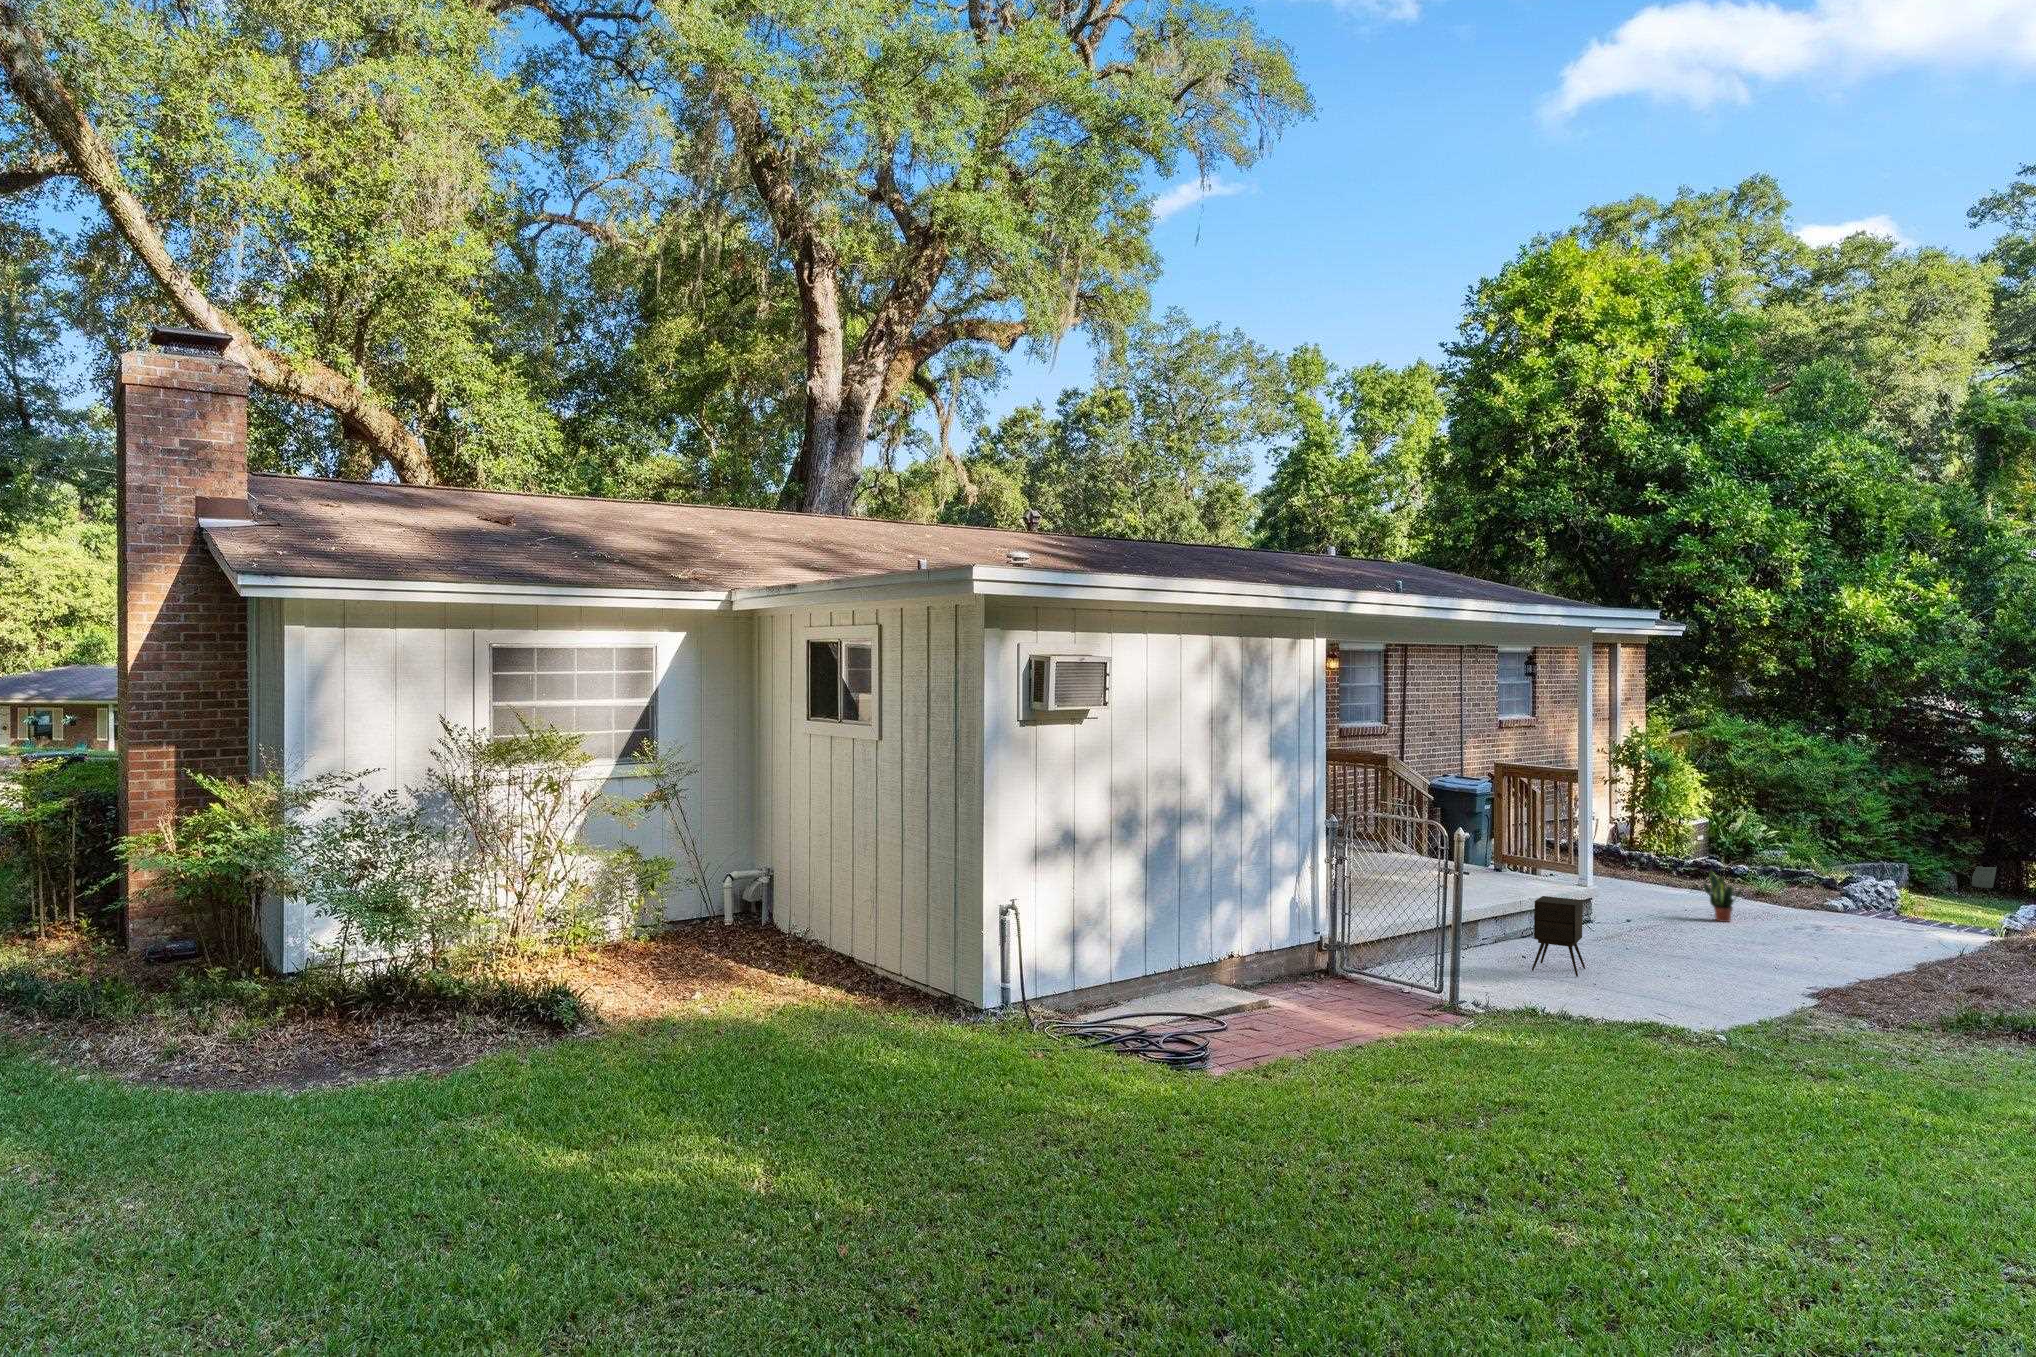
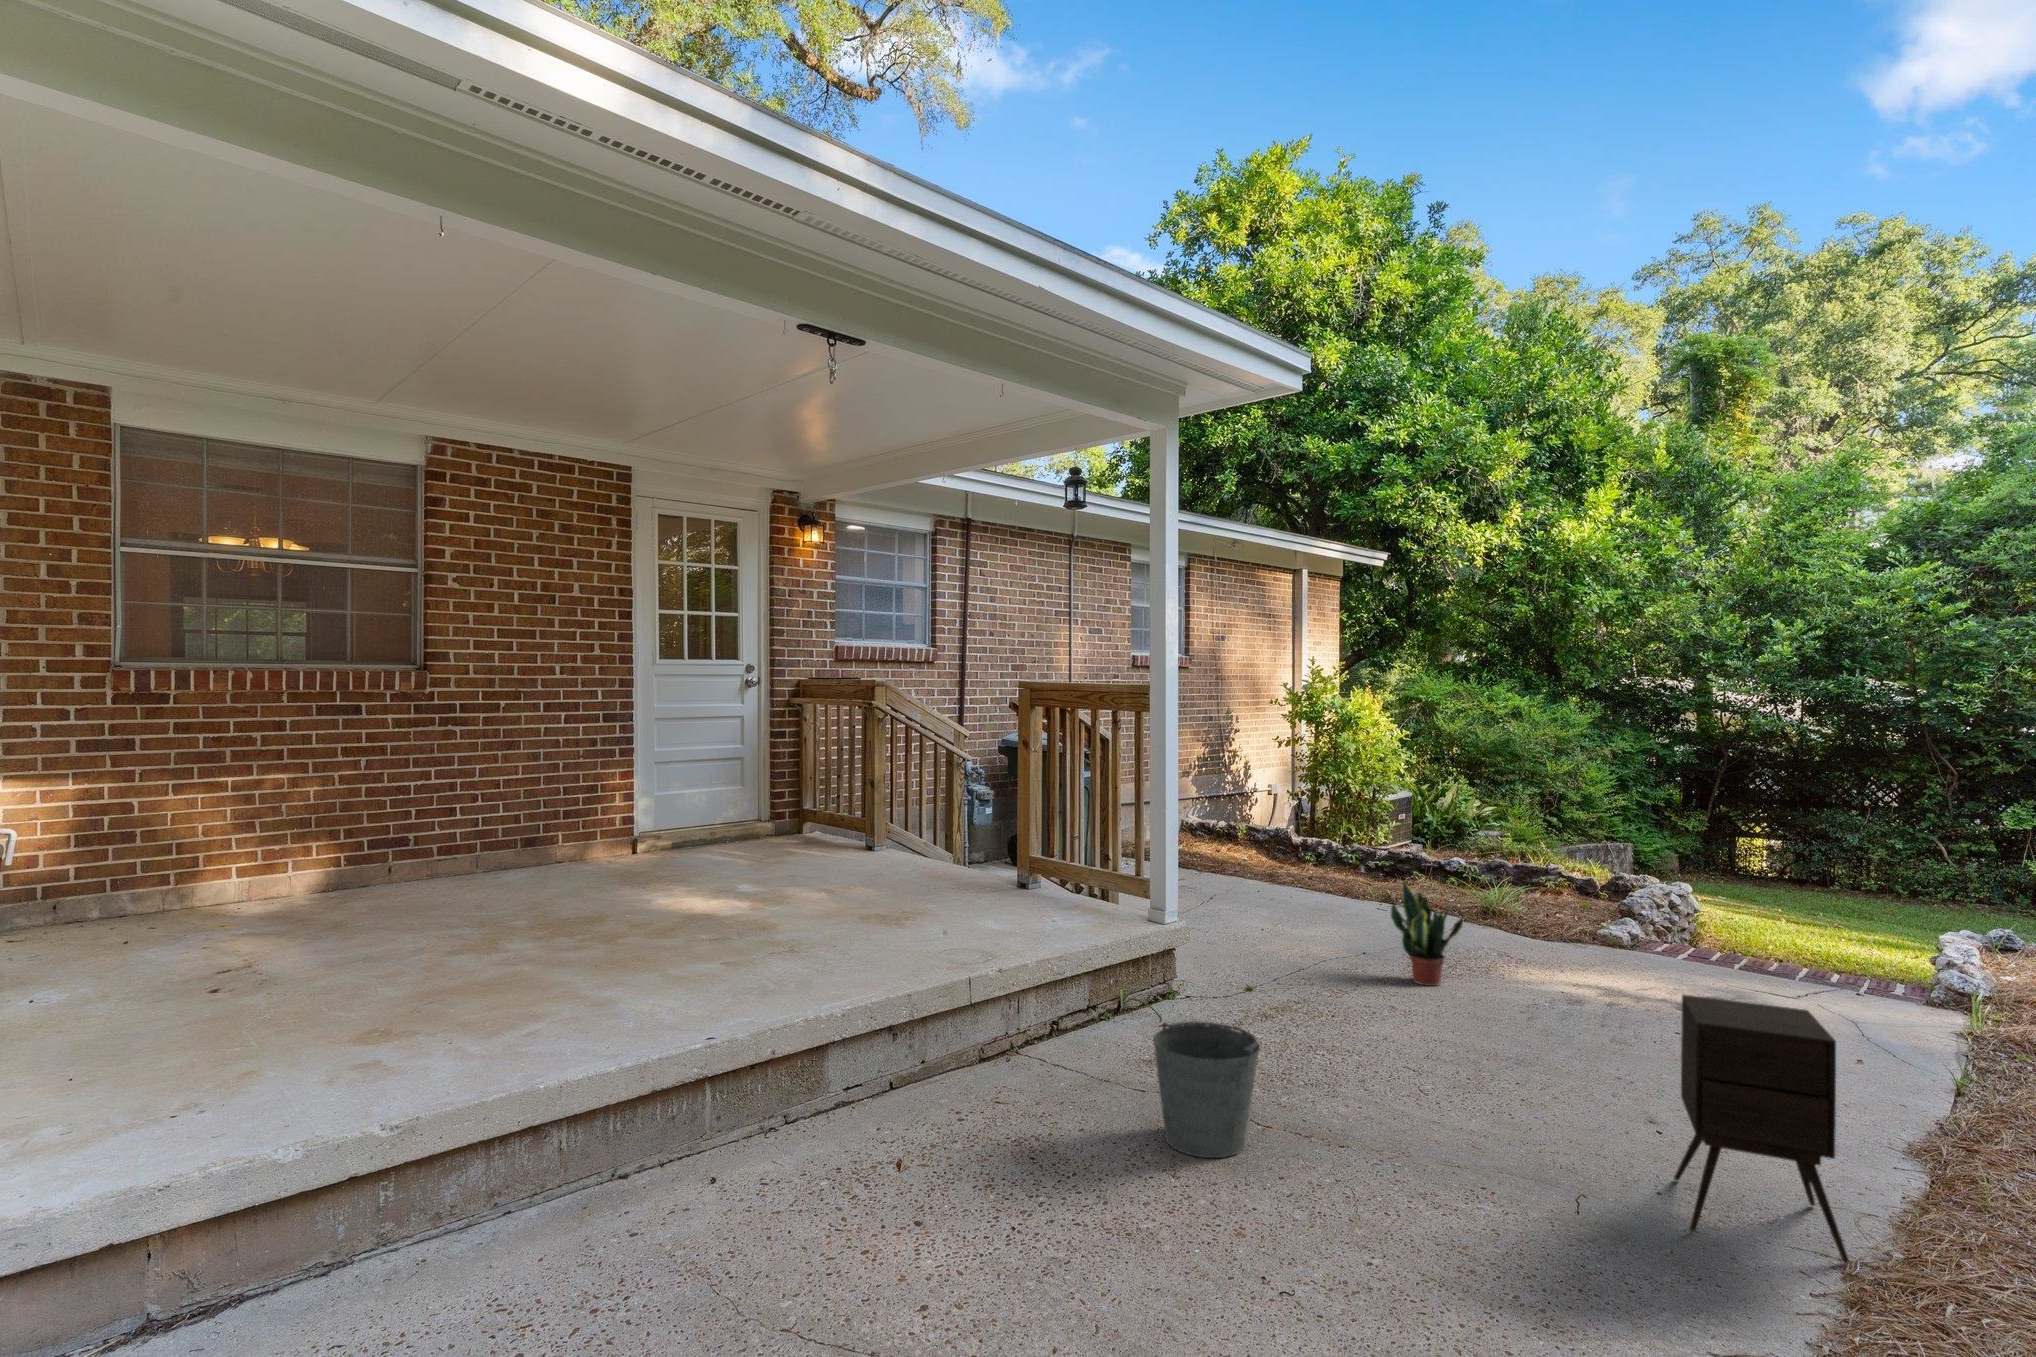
bucket: present [1972,865,1997,888] -> present [1153,1021,1260,1158]
side table: present [1532,896,1585,977] -> present [1674,995,1849,1263]

